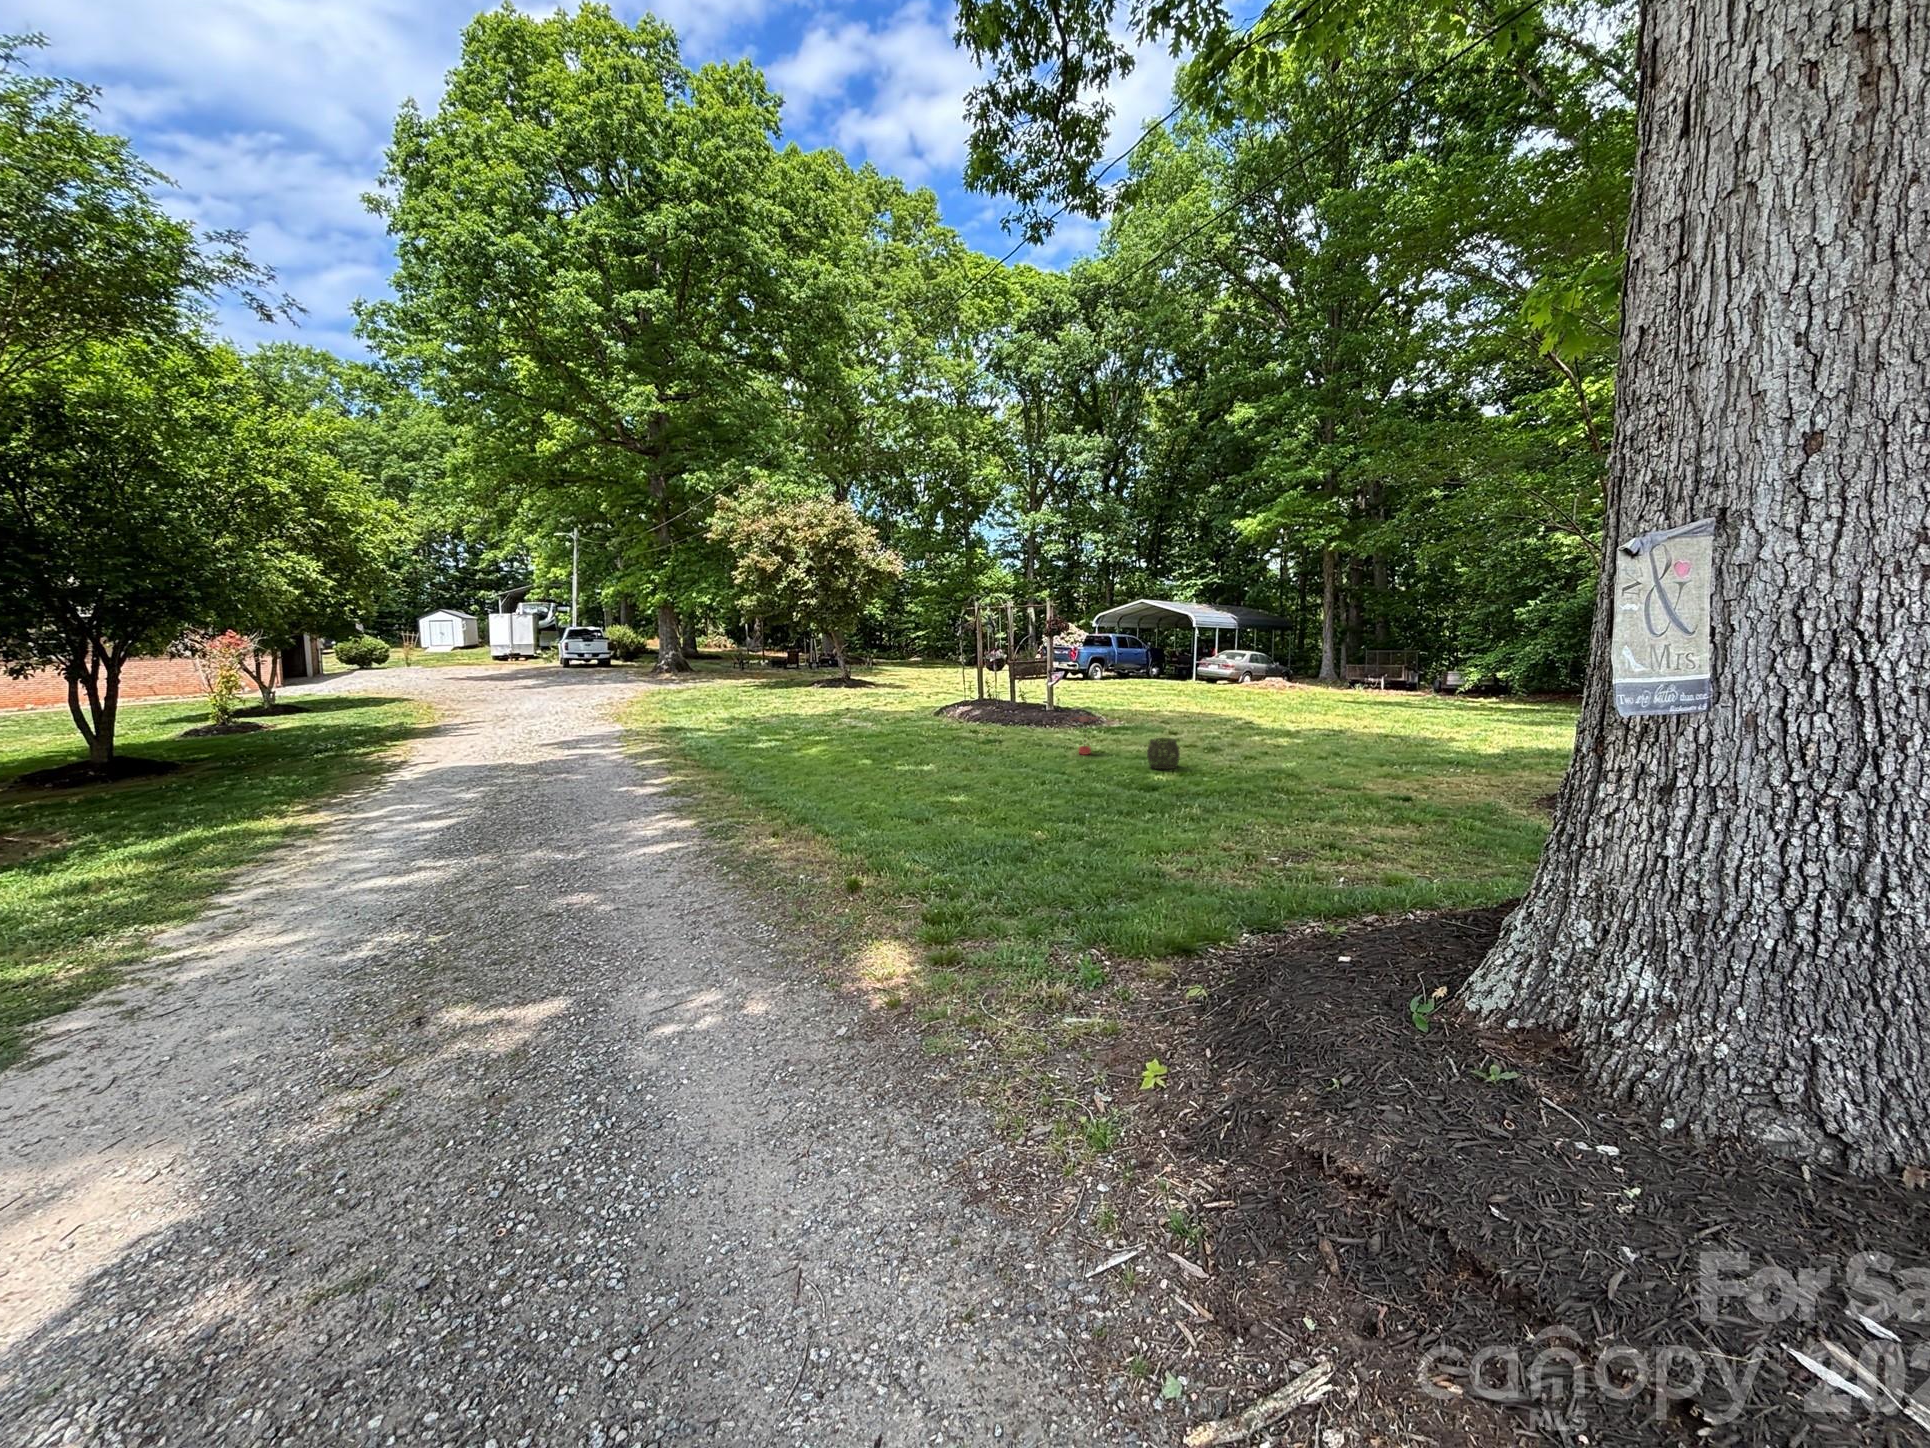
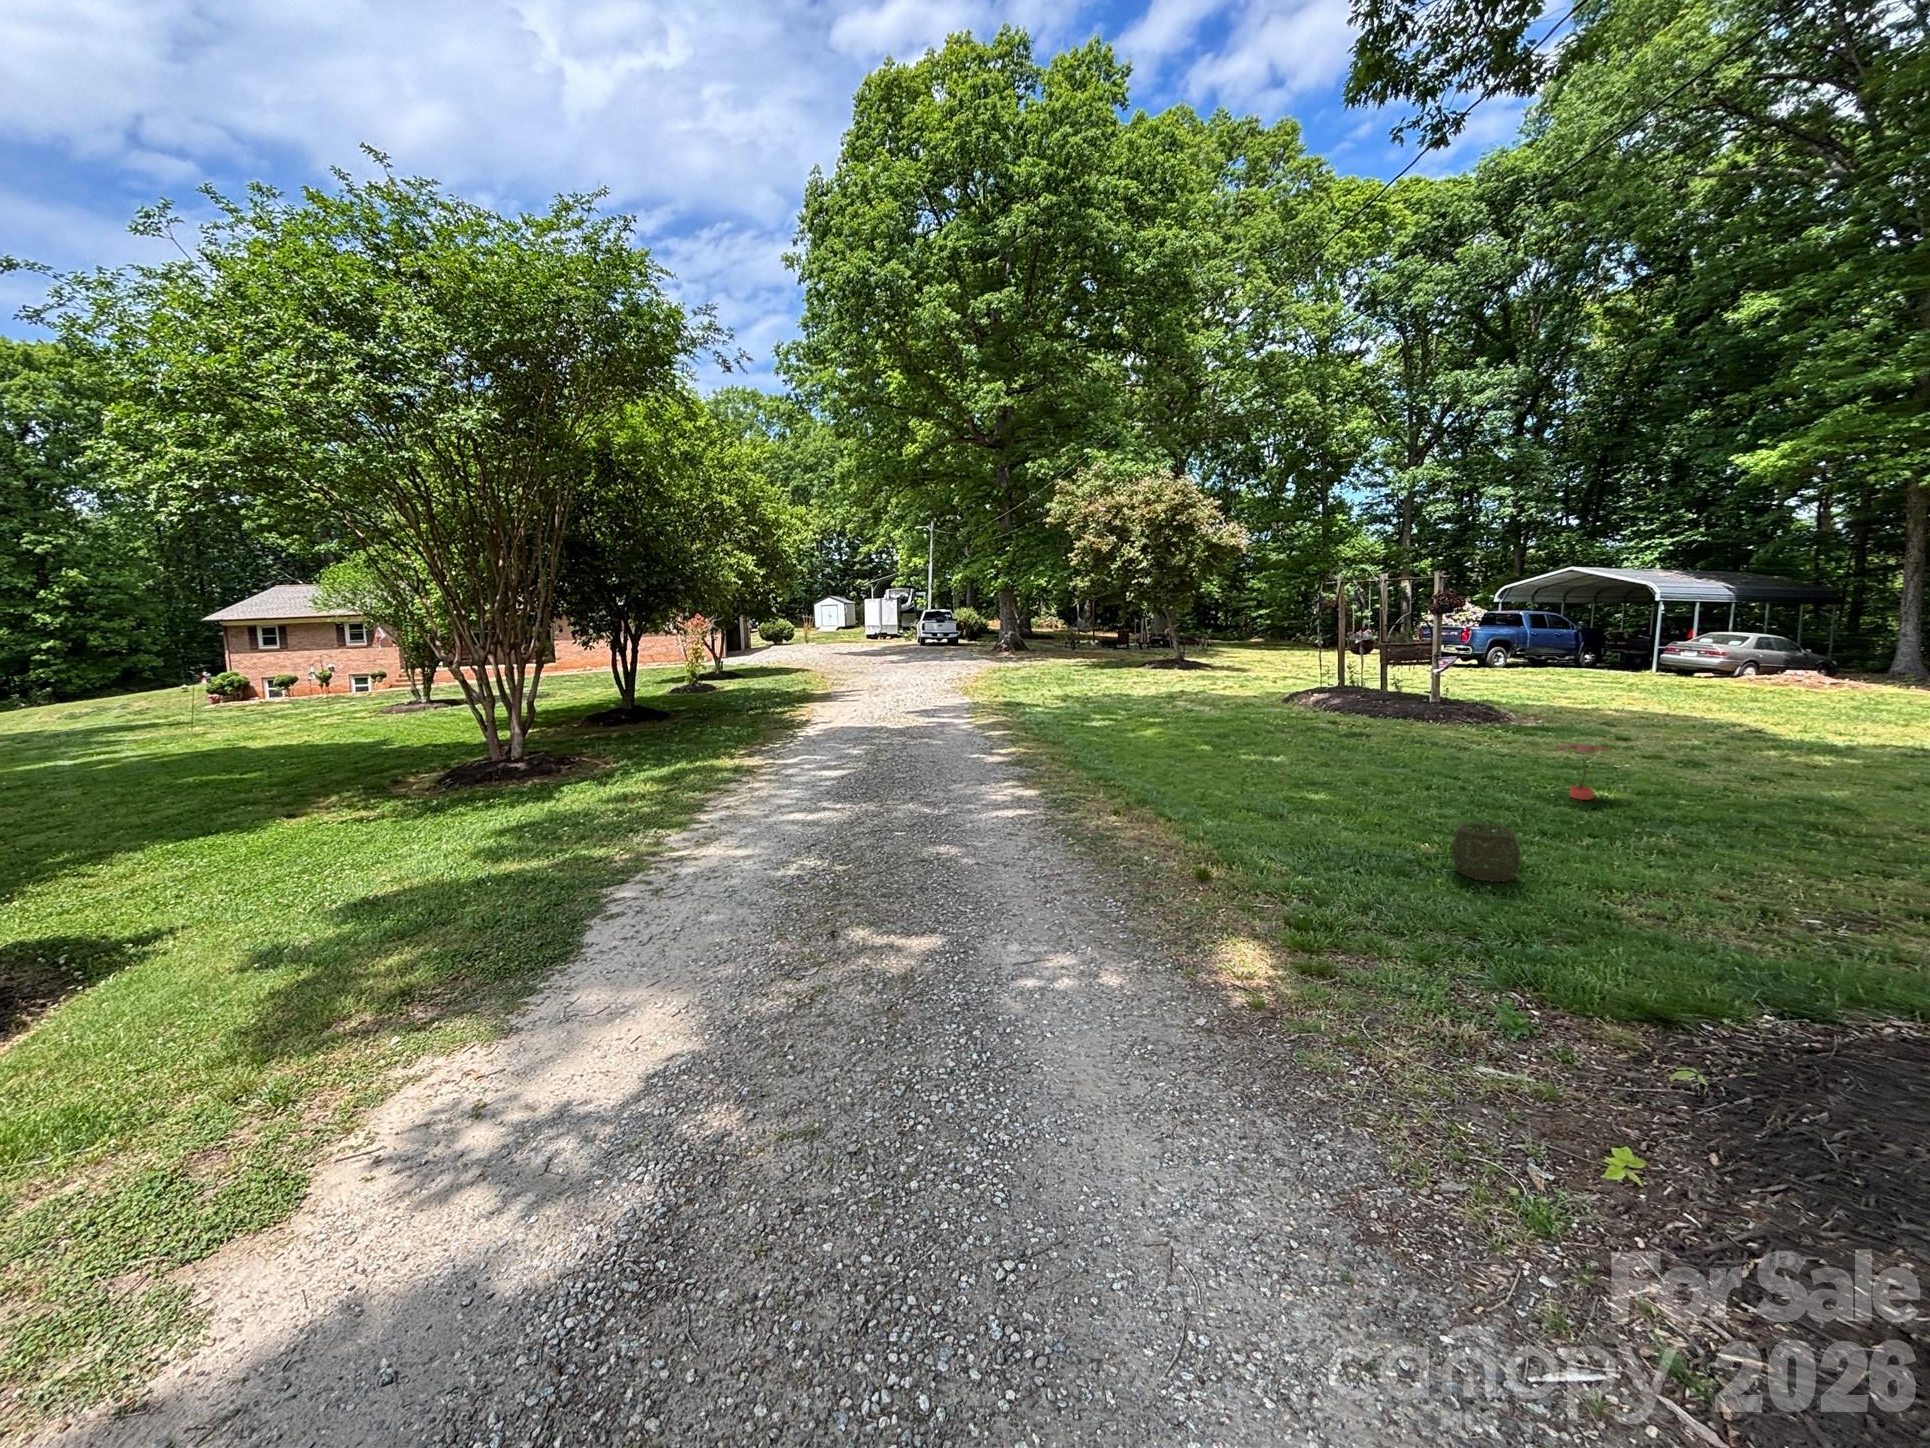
woven basket: present [1147,738,1180,769] -> present [1451,823,1521,882]

